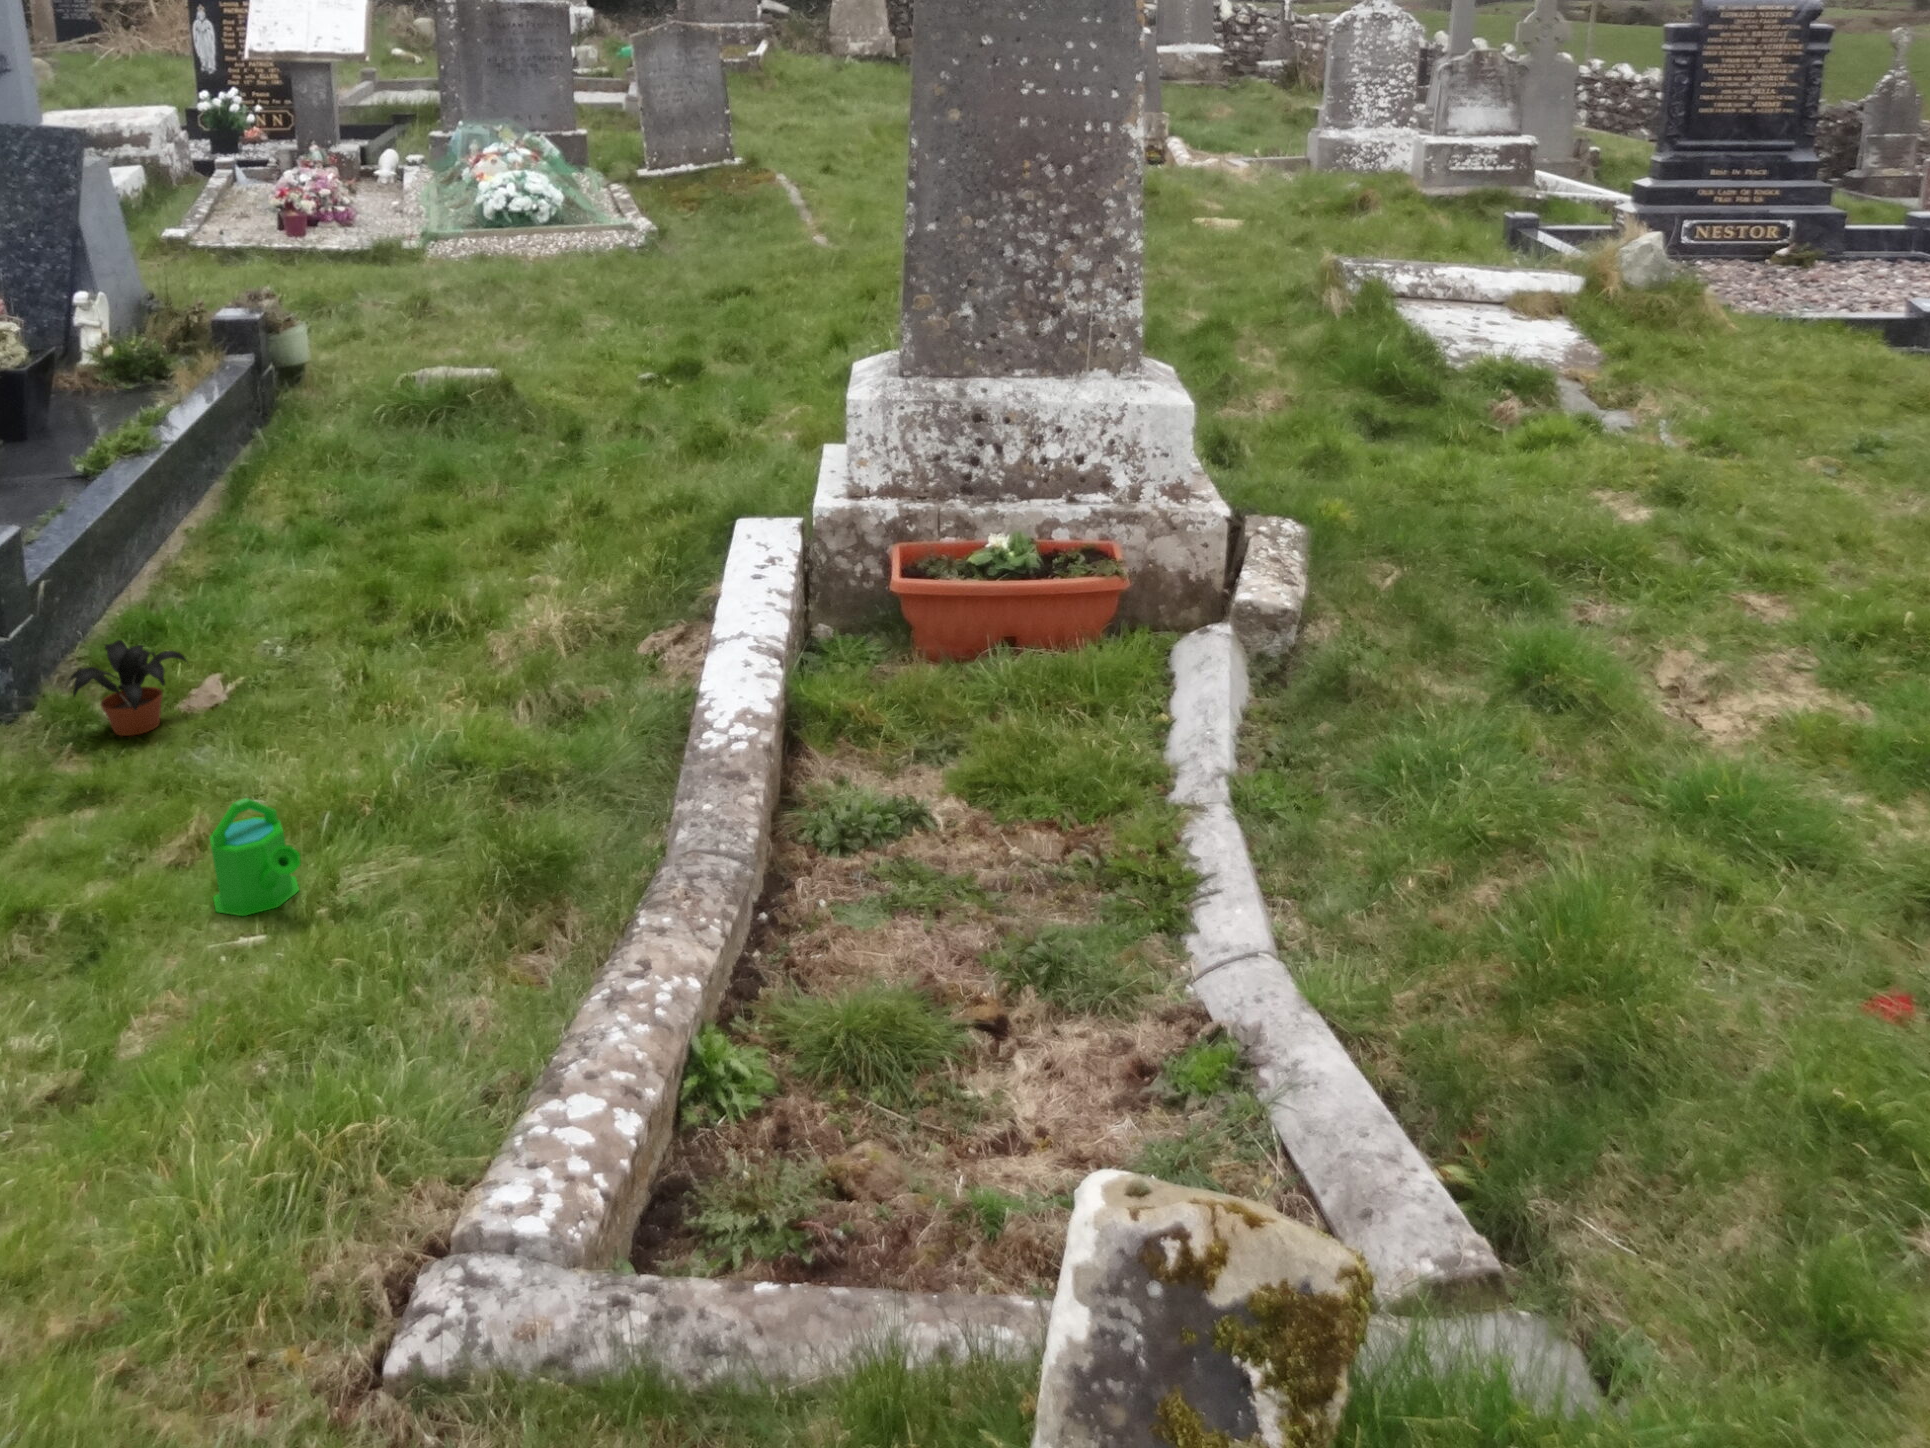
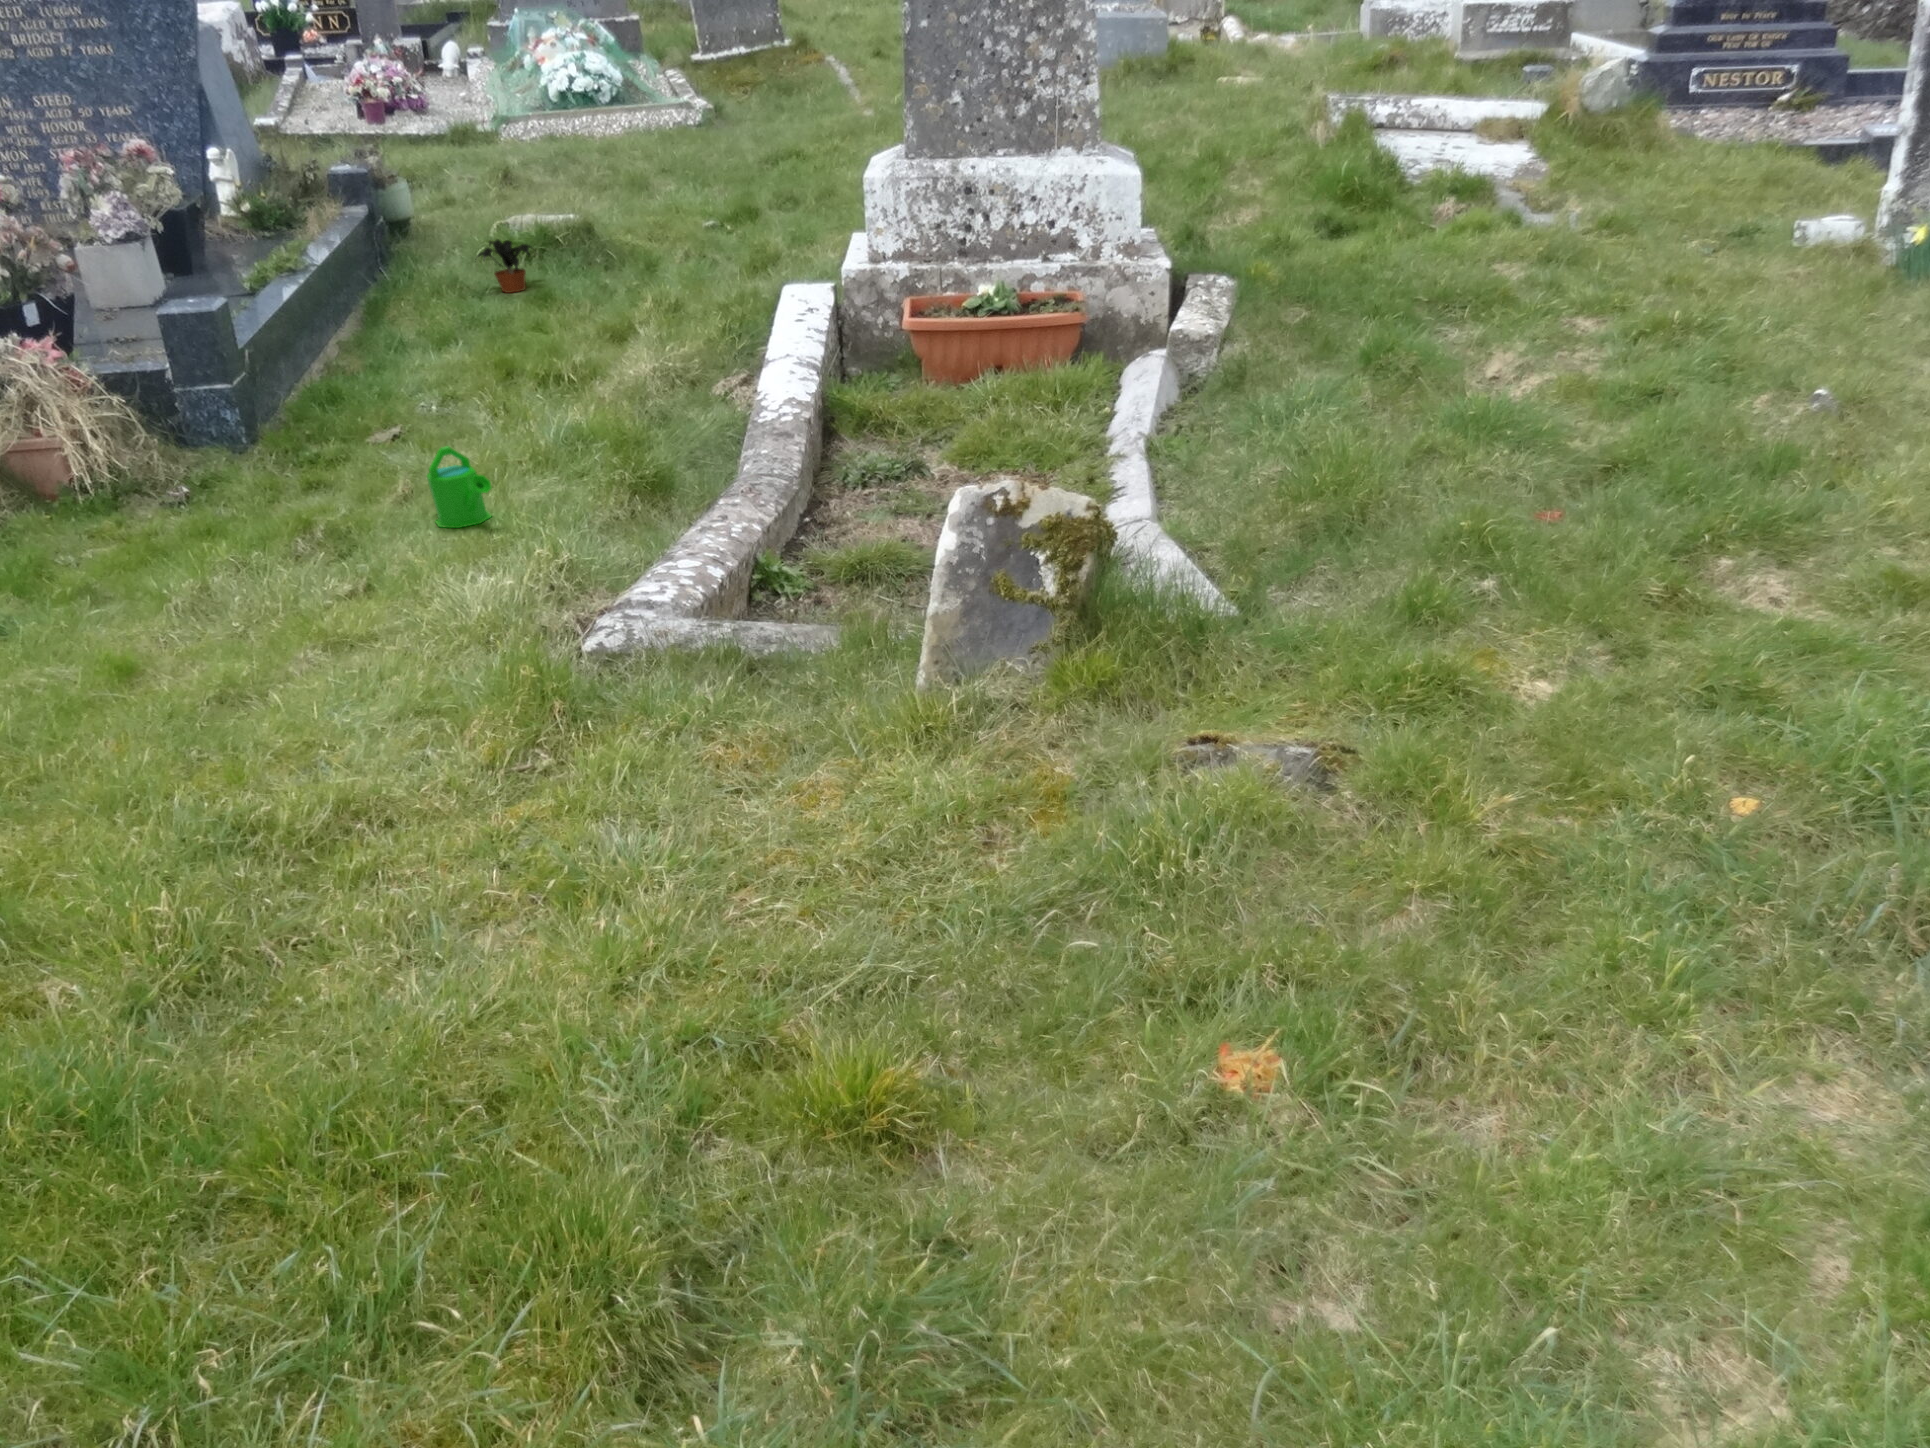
potted plant: present [69,640,187,736] -> present [478,240,531,293]

